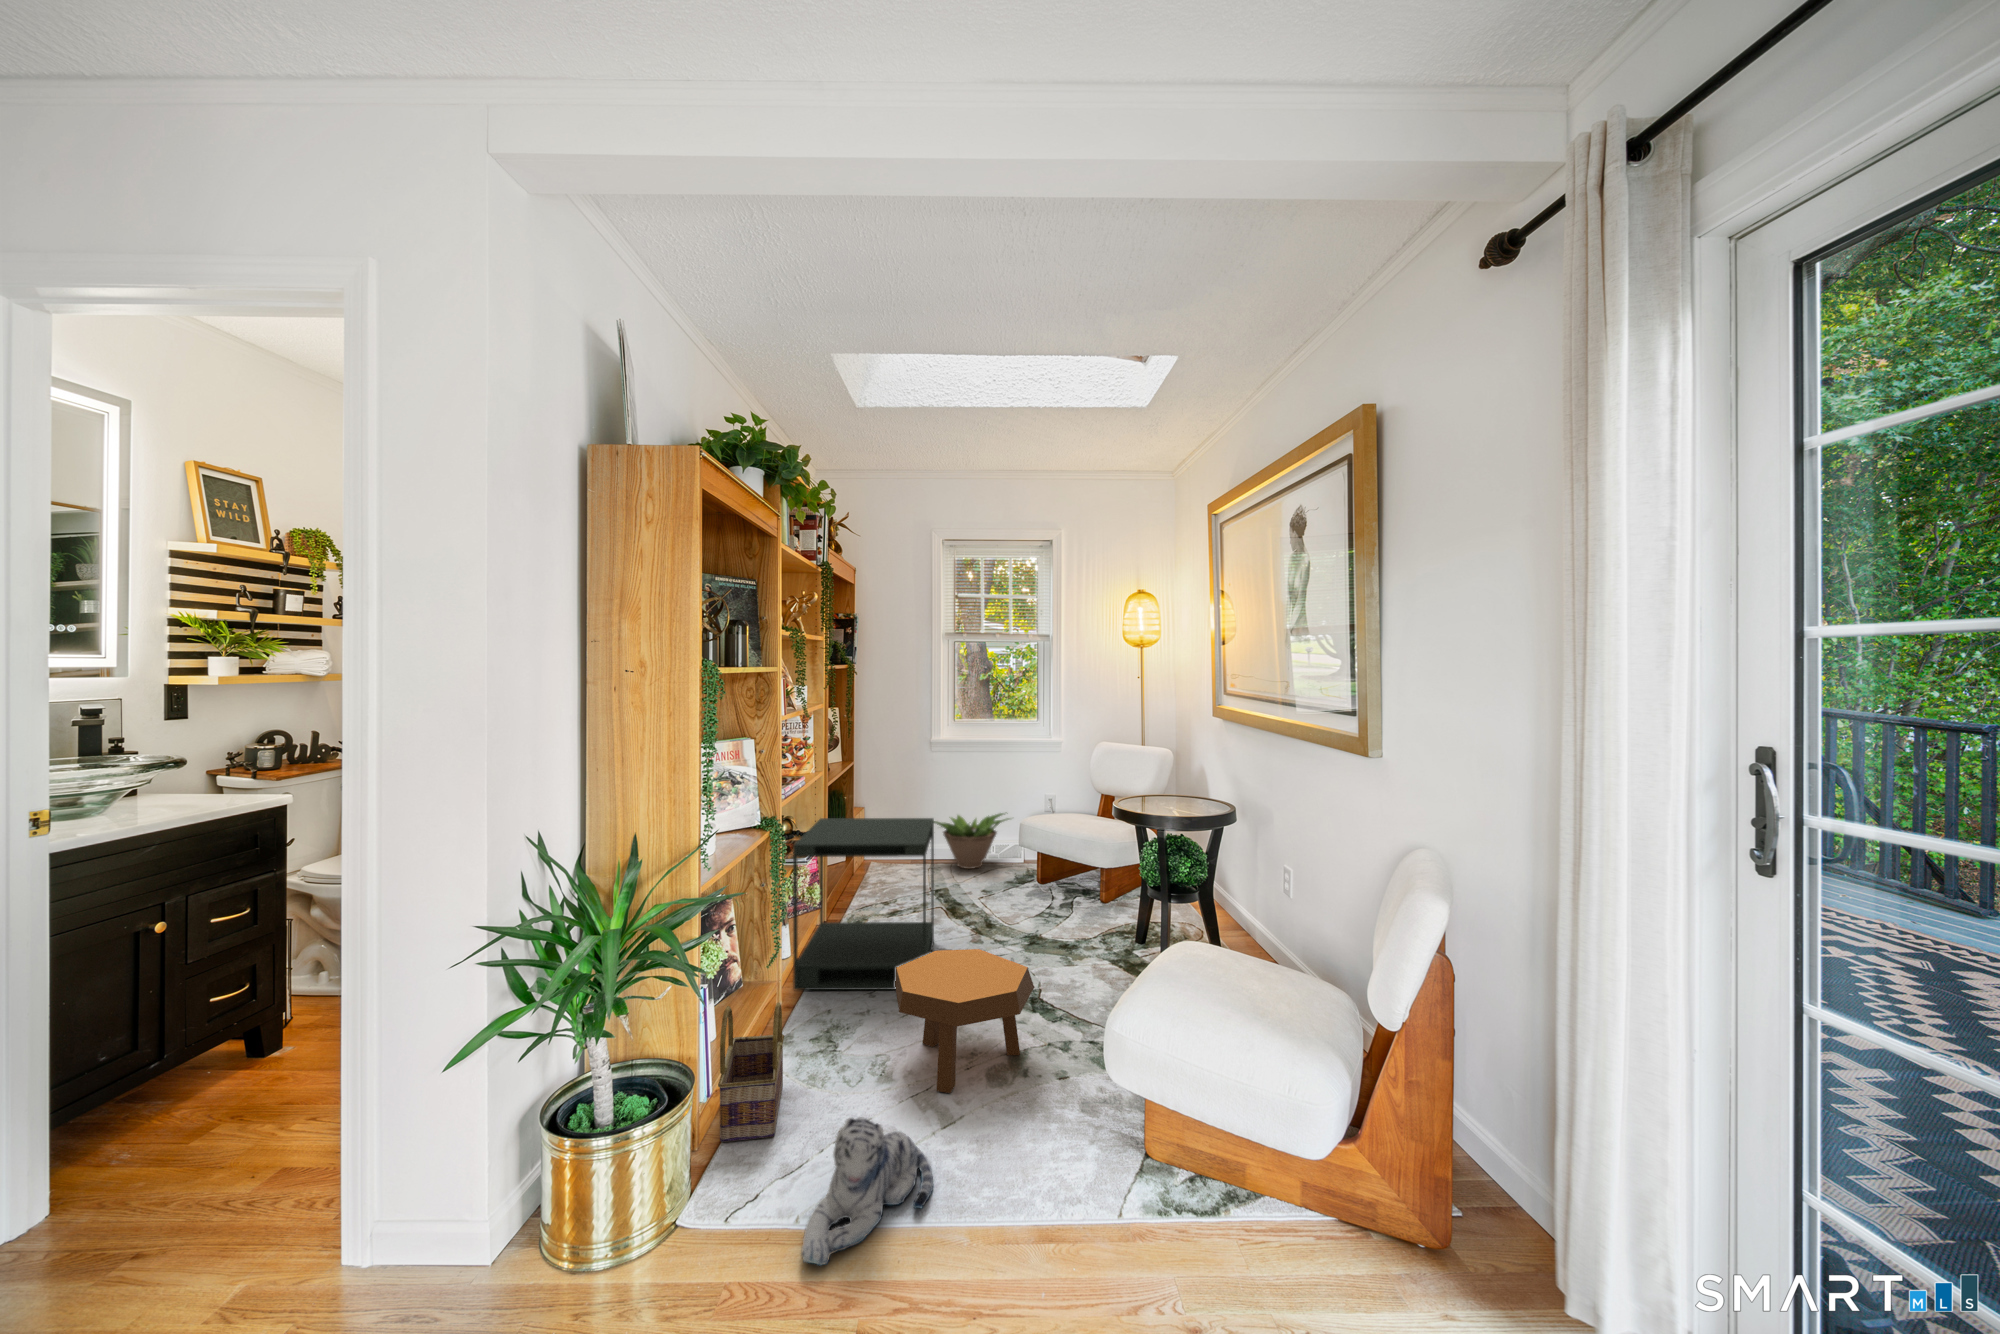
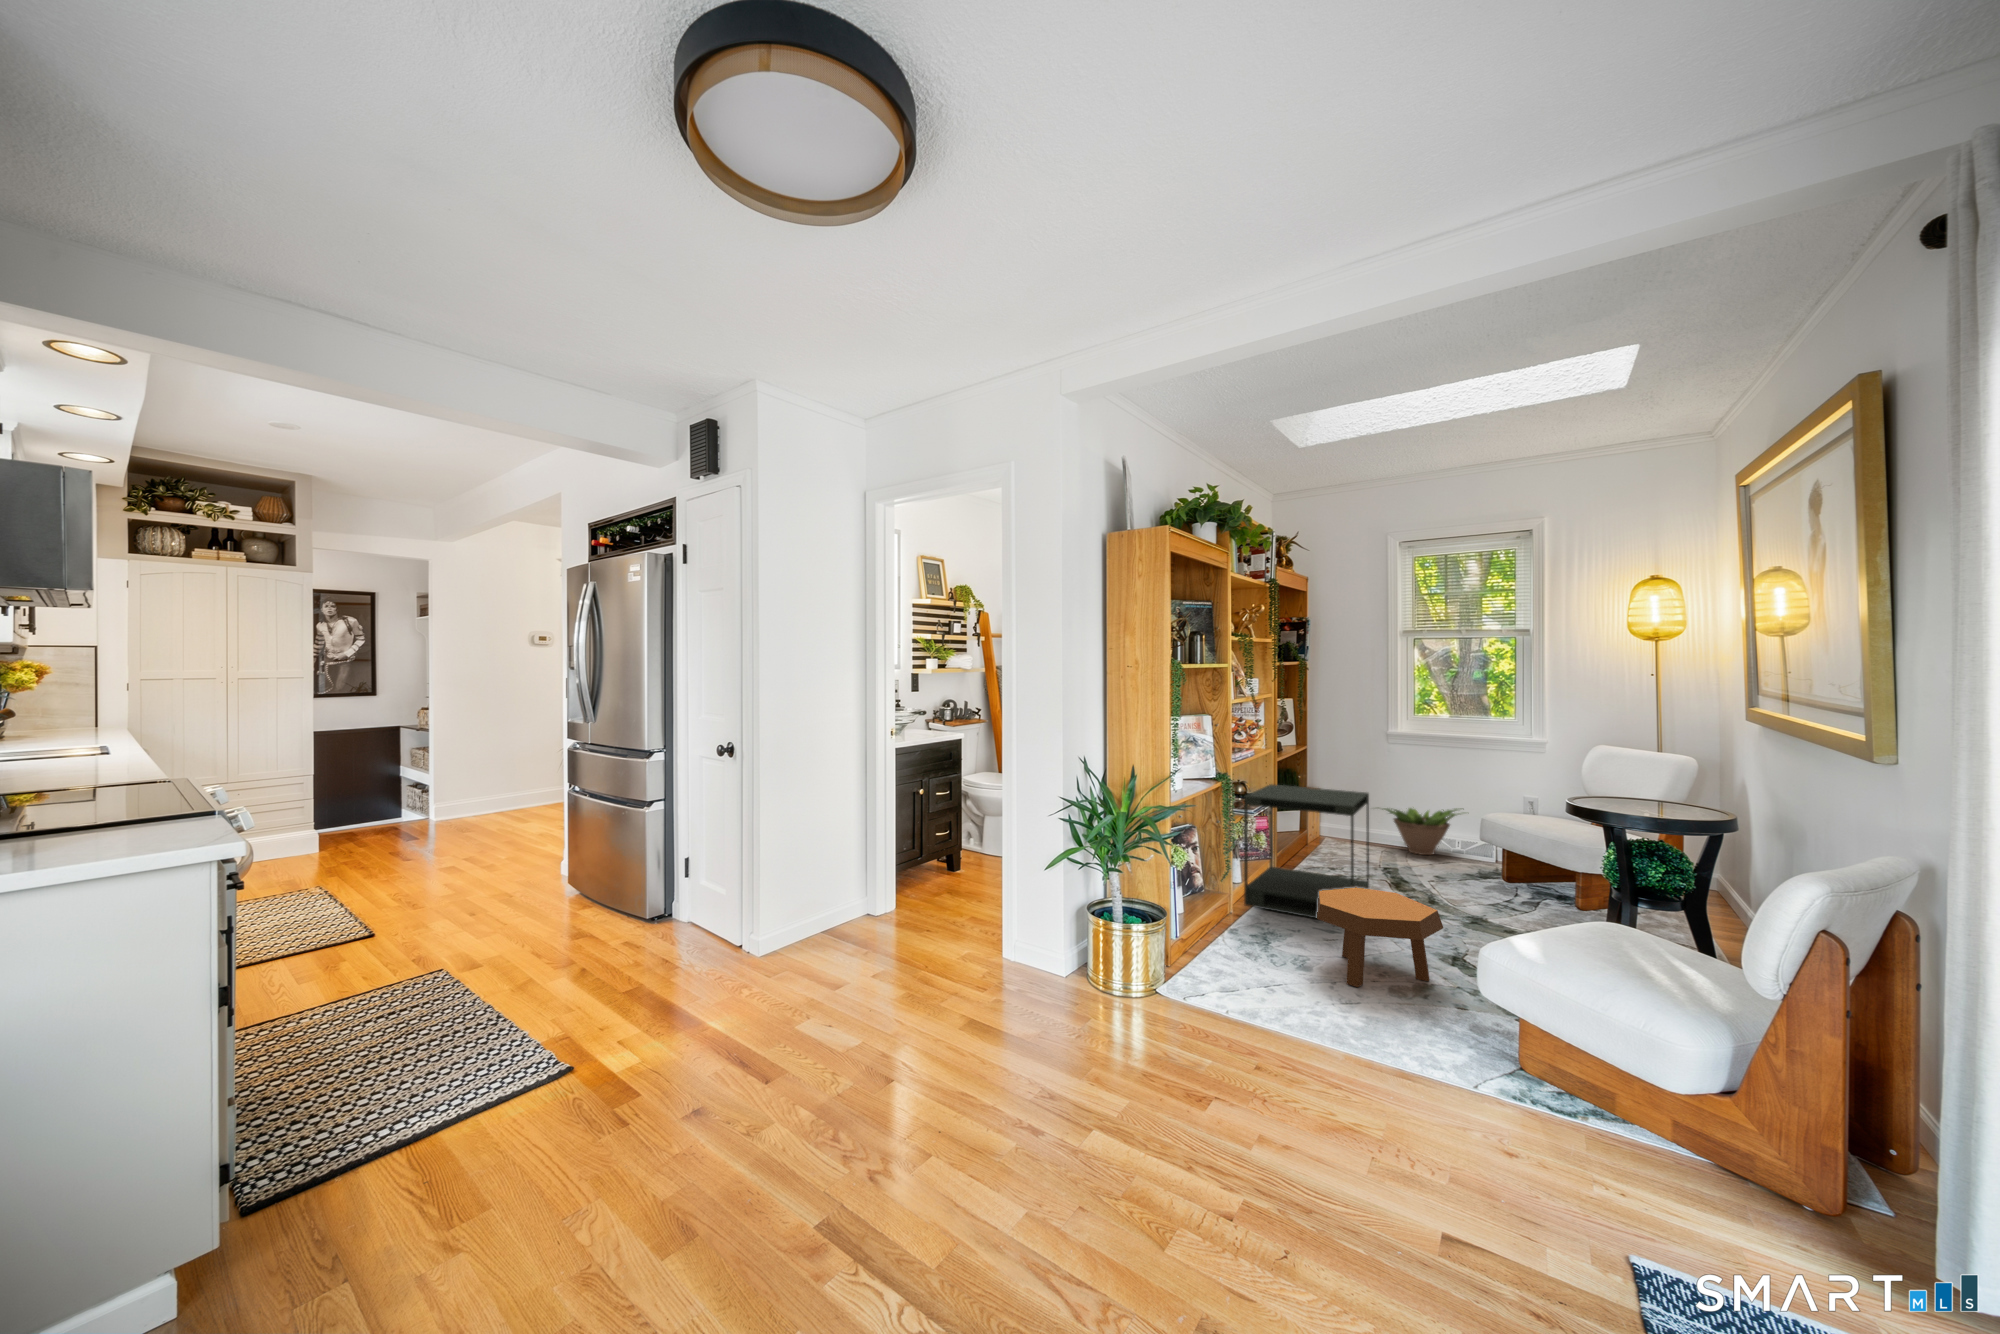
basket: present [718,1002,784,1142] -> none [1182,886,1230,976]
plush toy: present [801,1117,933,1265] -> none [1228,958,1331,1042]

